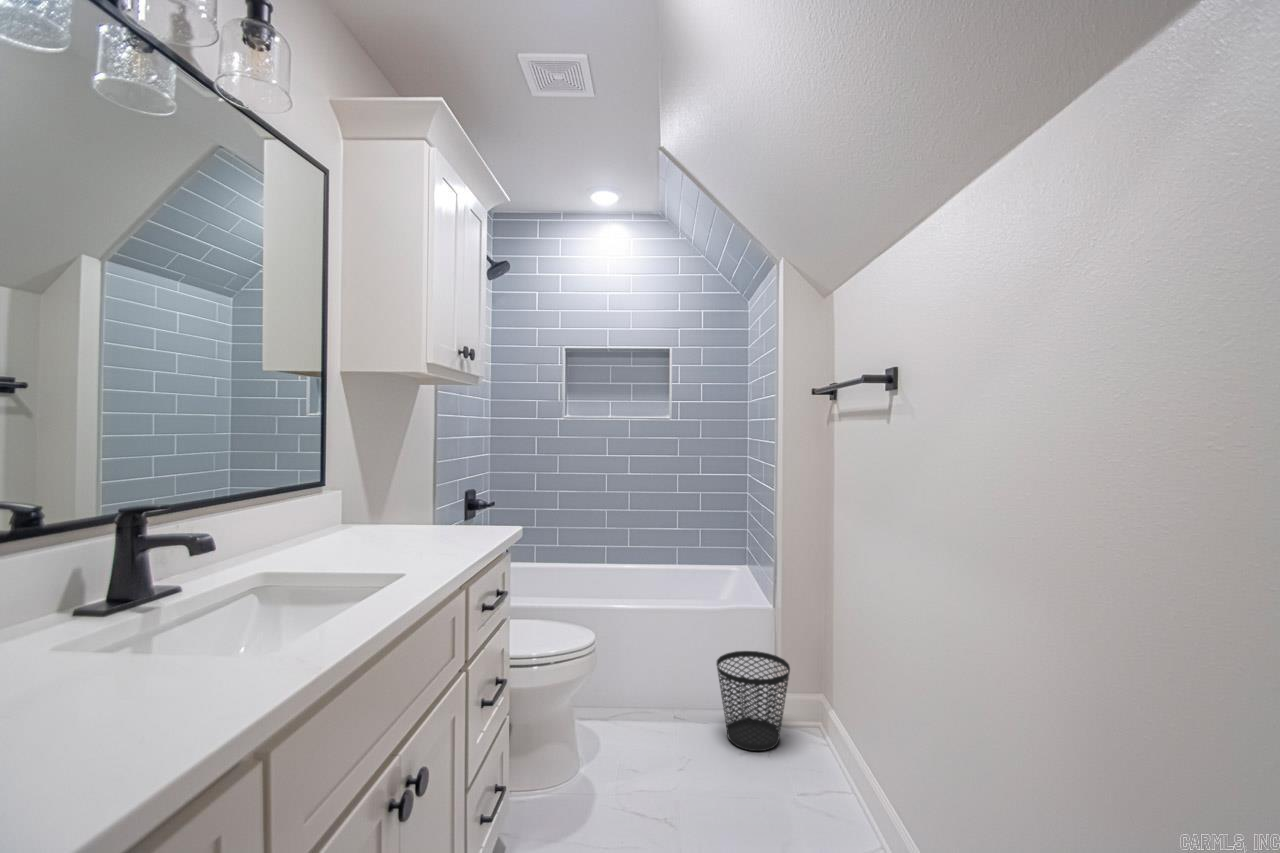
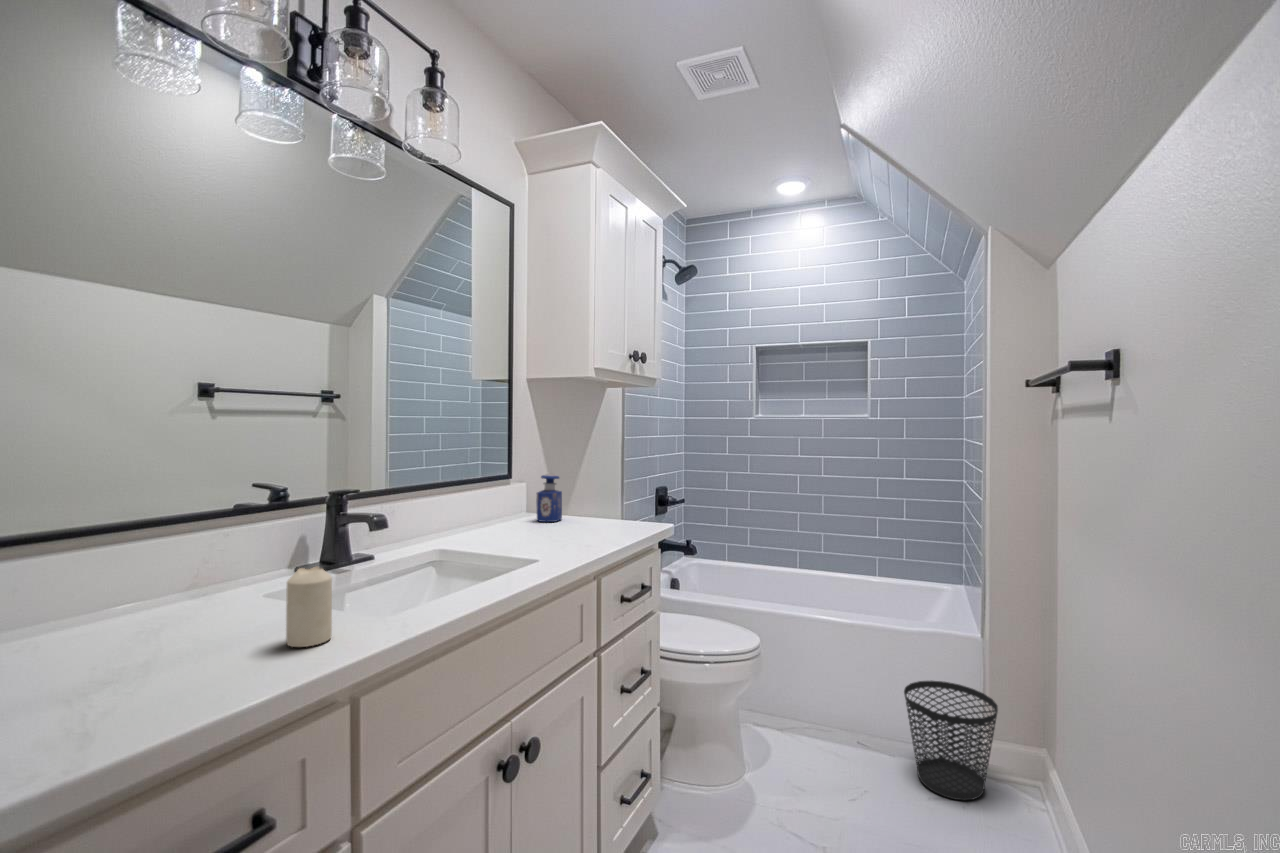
perfume bottle: none [363,479,393,532] -> present [536,474,562,522]
candle: none [147,602,211,708] -> present [286,567,332,647]

